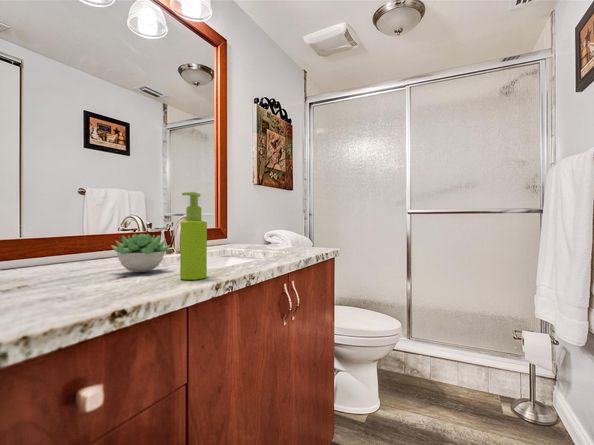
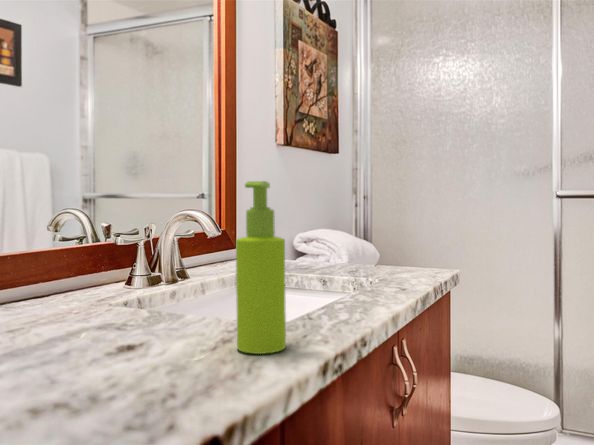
succulent plant: present [111,234,171,272] -> none [84,257,196,332]

